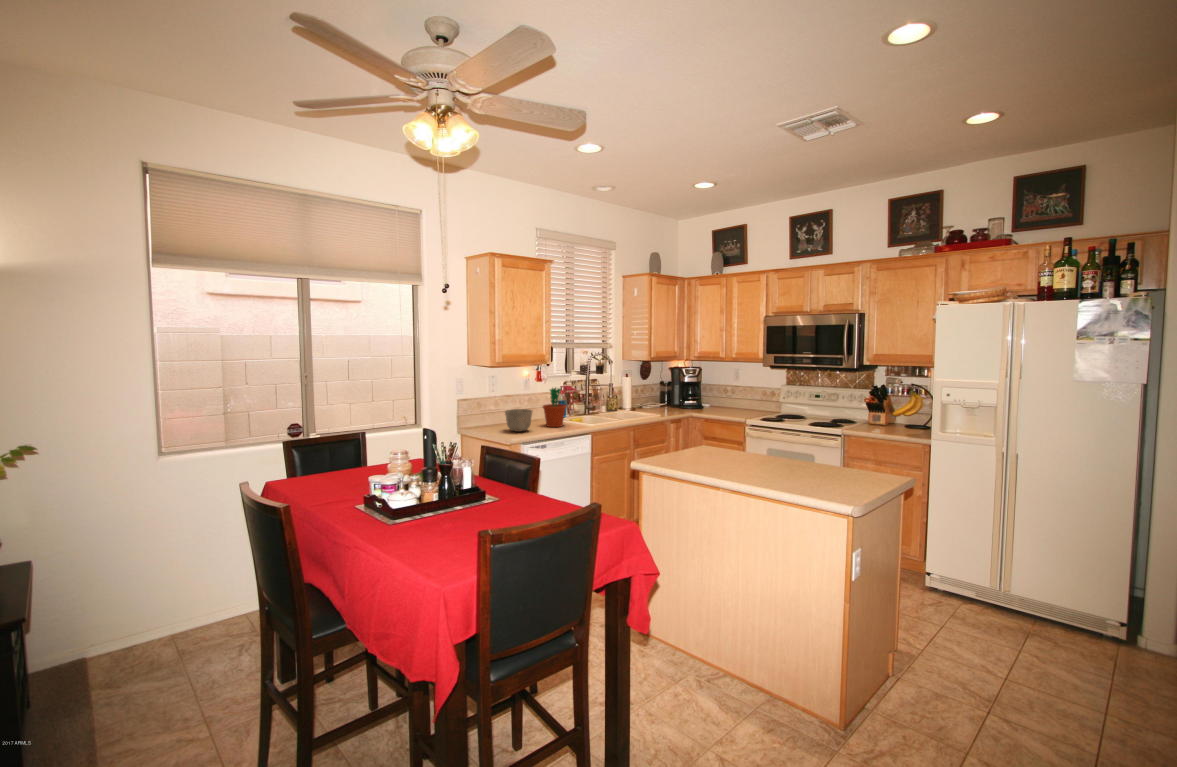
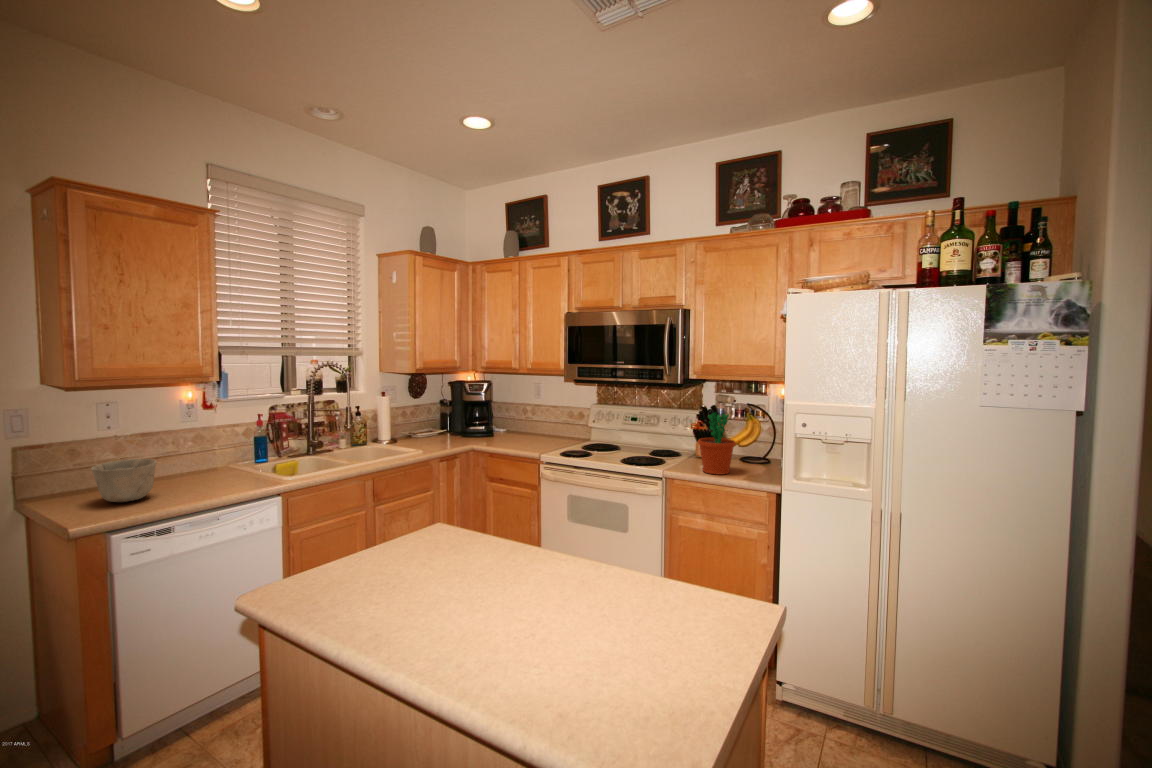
flower pot: present [543,388,566,427] -> present [698,413,736,475]

